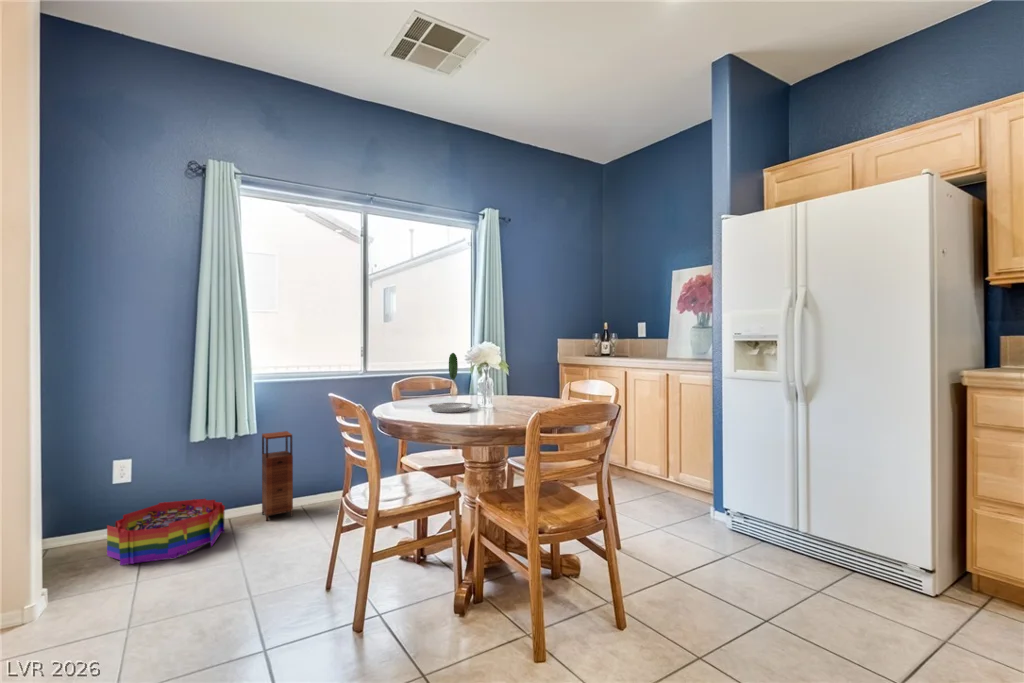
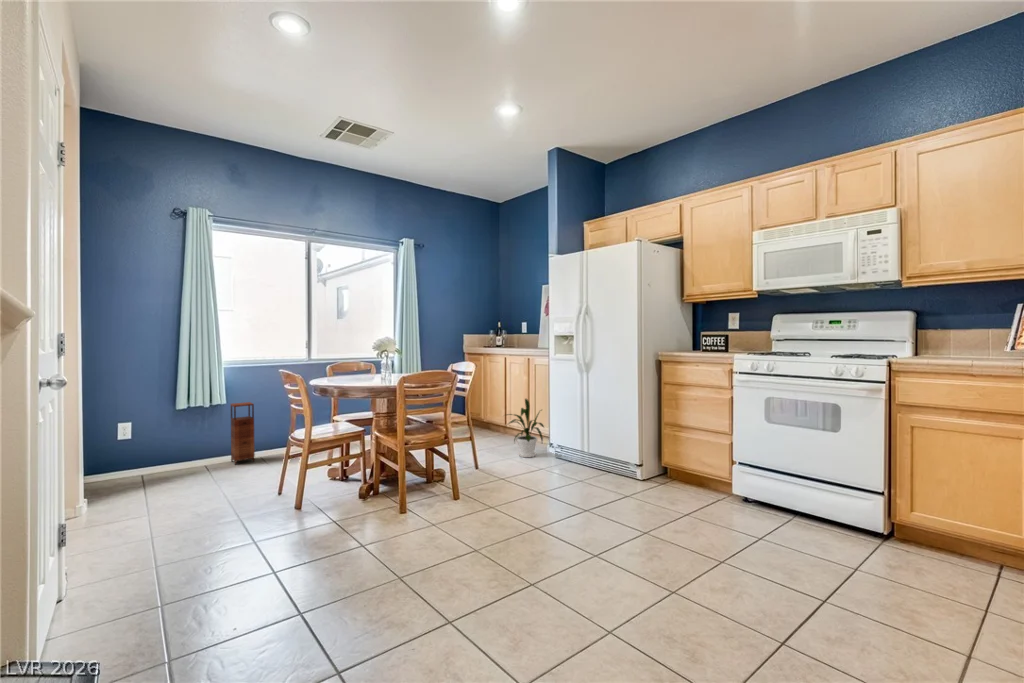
plate: present [428,353,472,413] -> none [346,344,376,381]
house plant: none [640,433,712,525] -> present [507,399,544,458]
storage bin: present [107,499,225,565] -> none [121,449,205,489]

